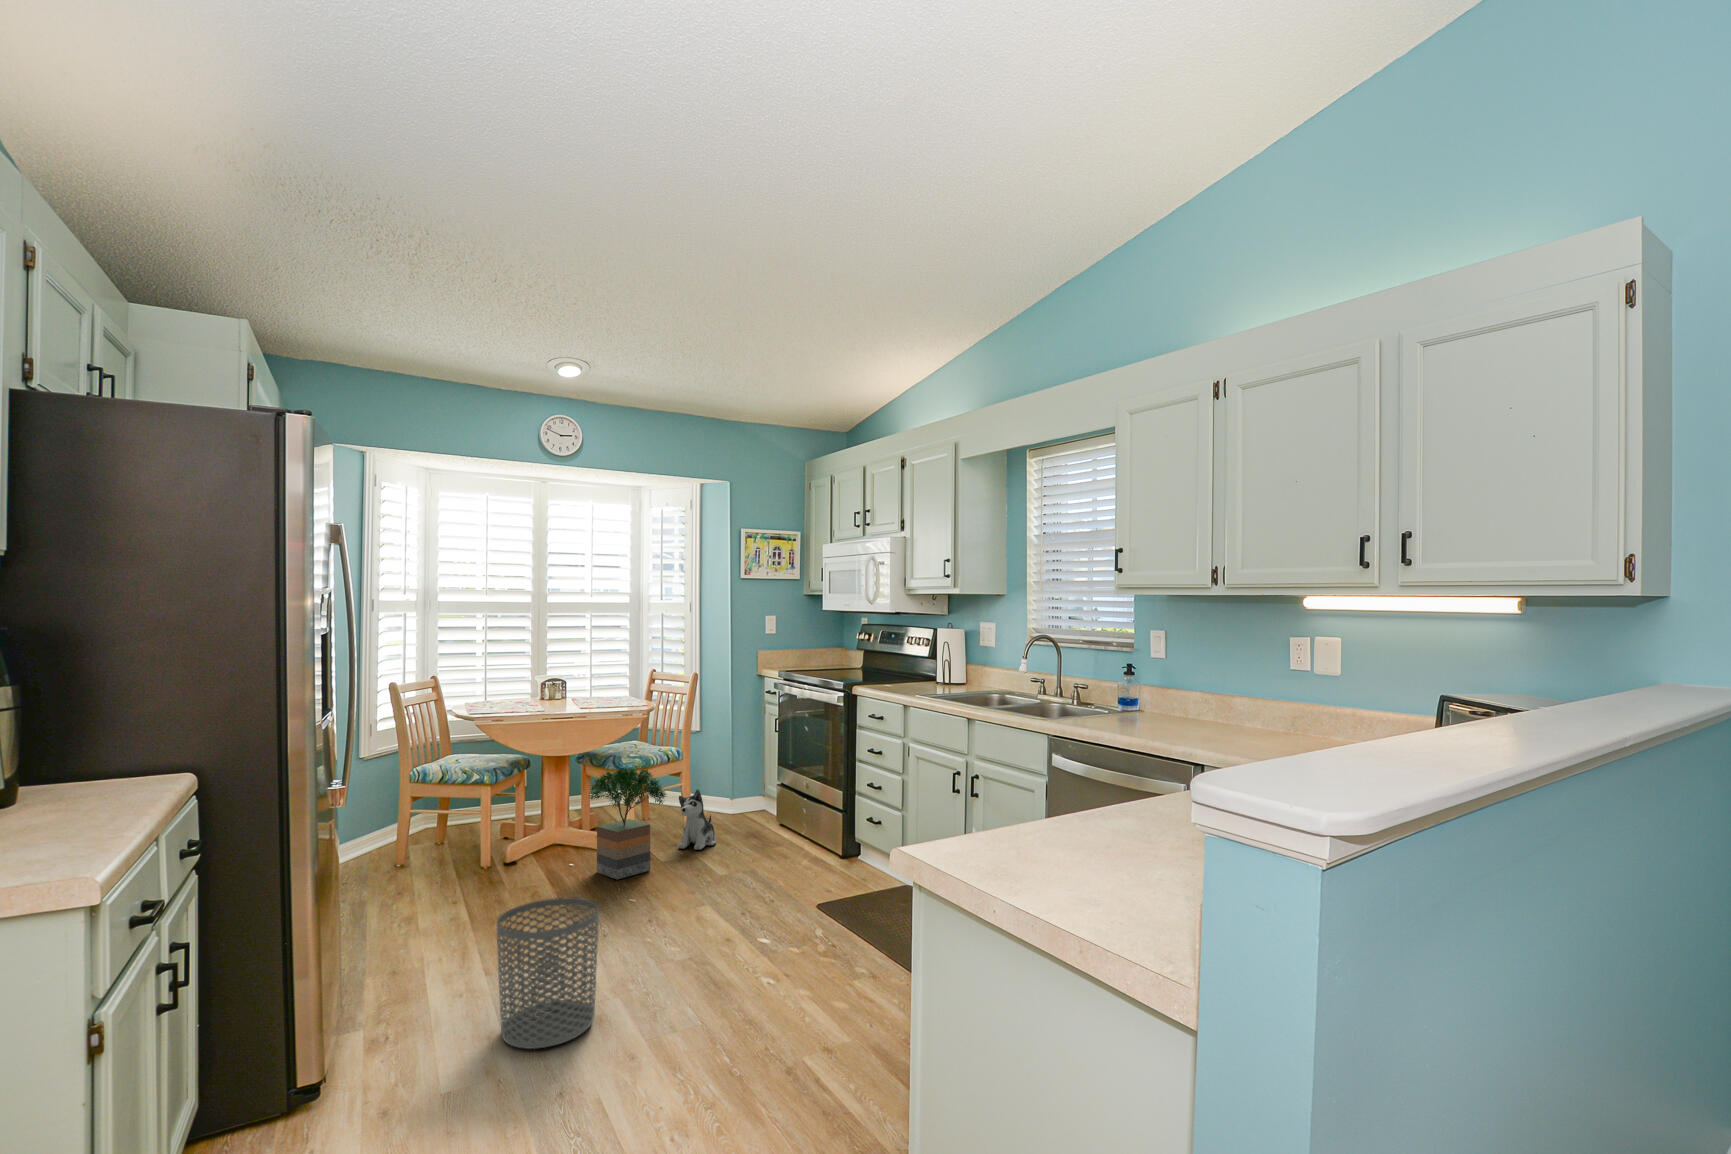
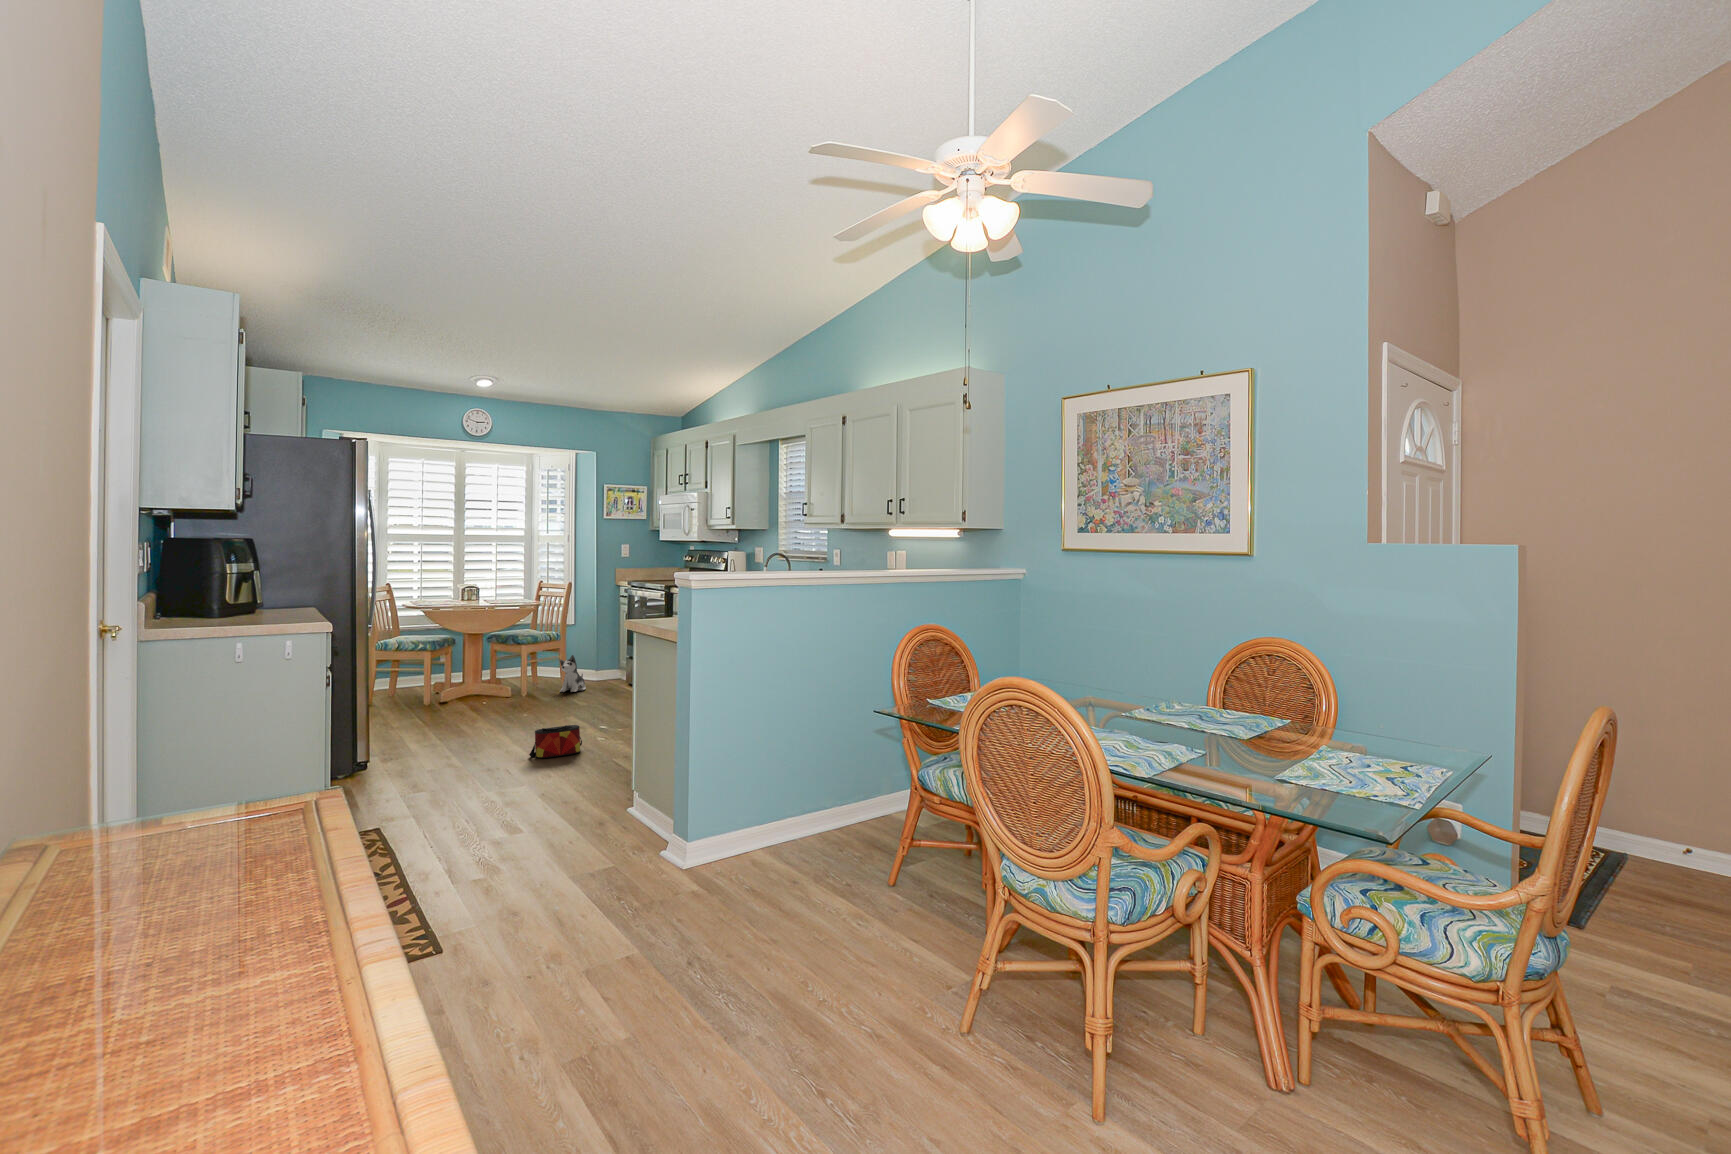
potted tree: present [589,767,666,879] -> none [498,638,552,705]
waste bin: present [497,898,599,1049] -> none [454,690,510,757]
bag: none [630,980,729,1061] -> present [529,725,582,758]

